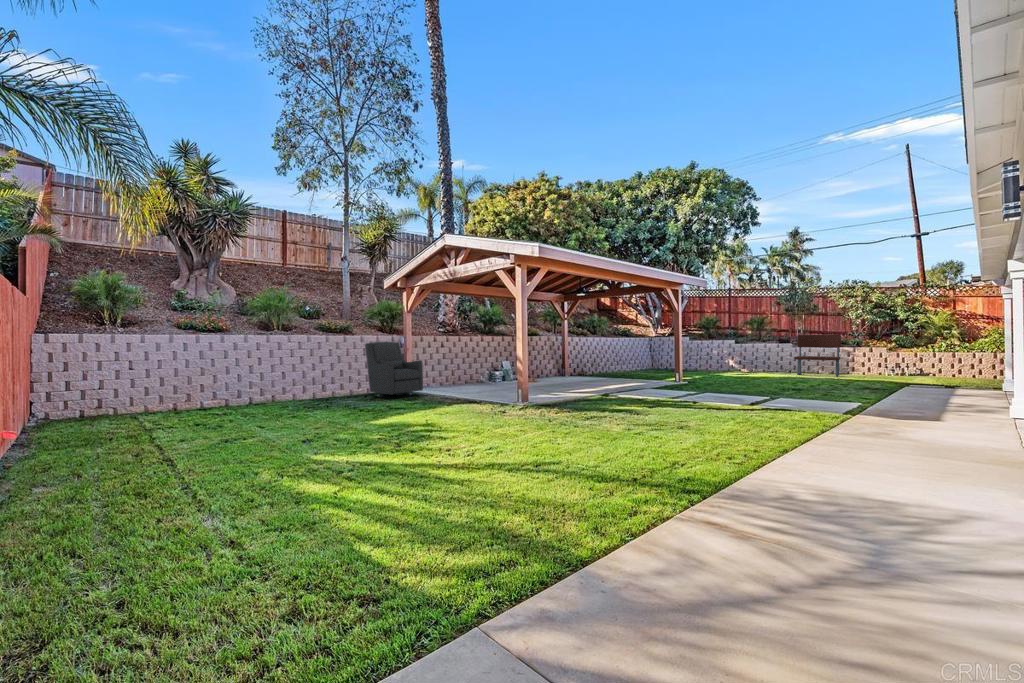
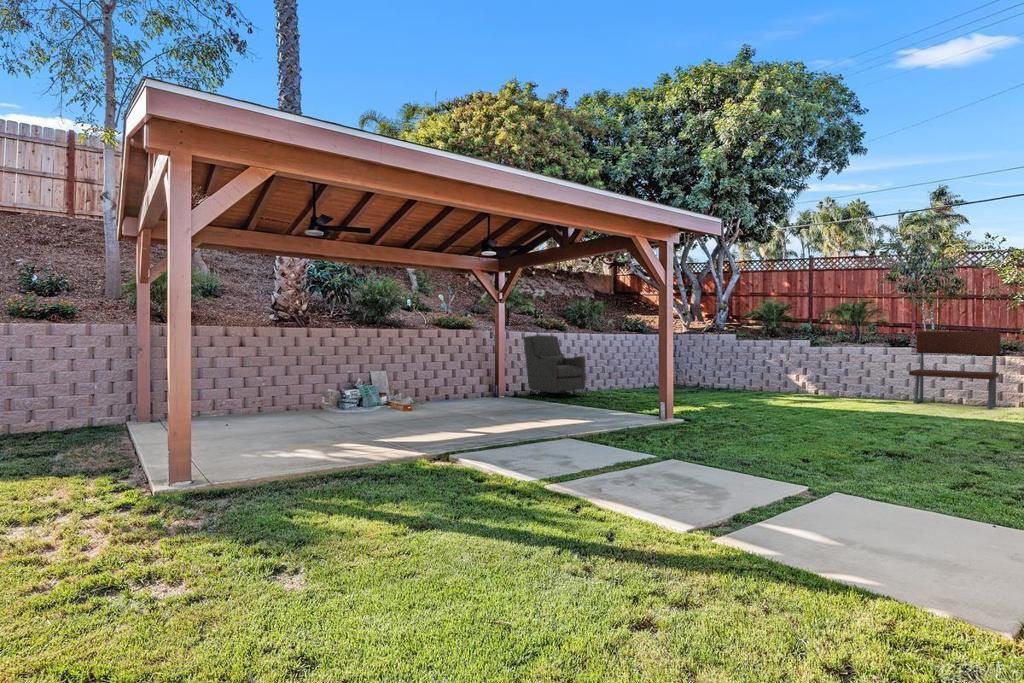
chair: present [365,342,423,398] -> present [523,335,586,396]

